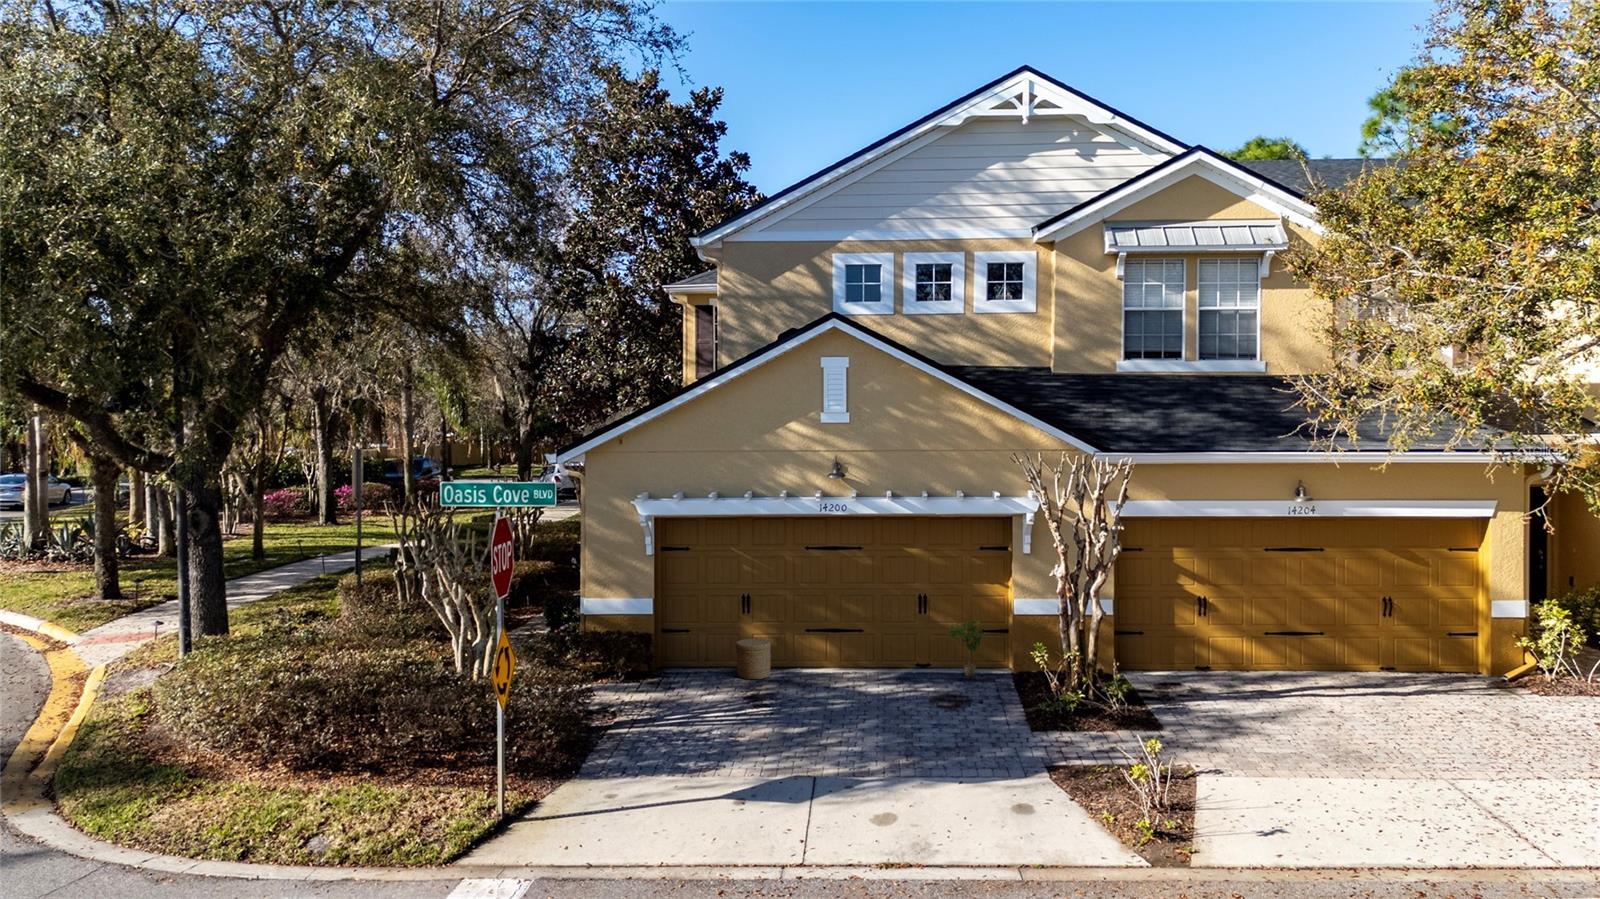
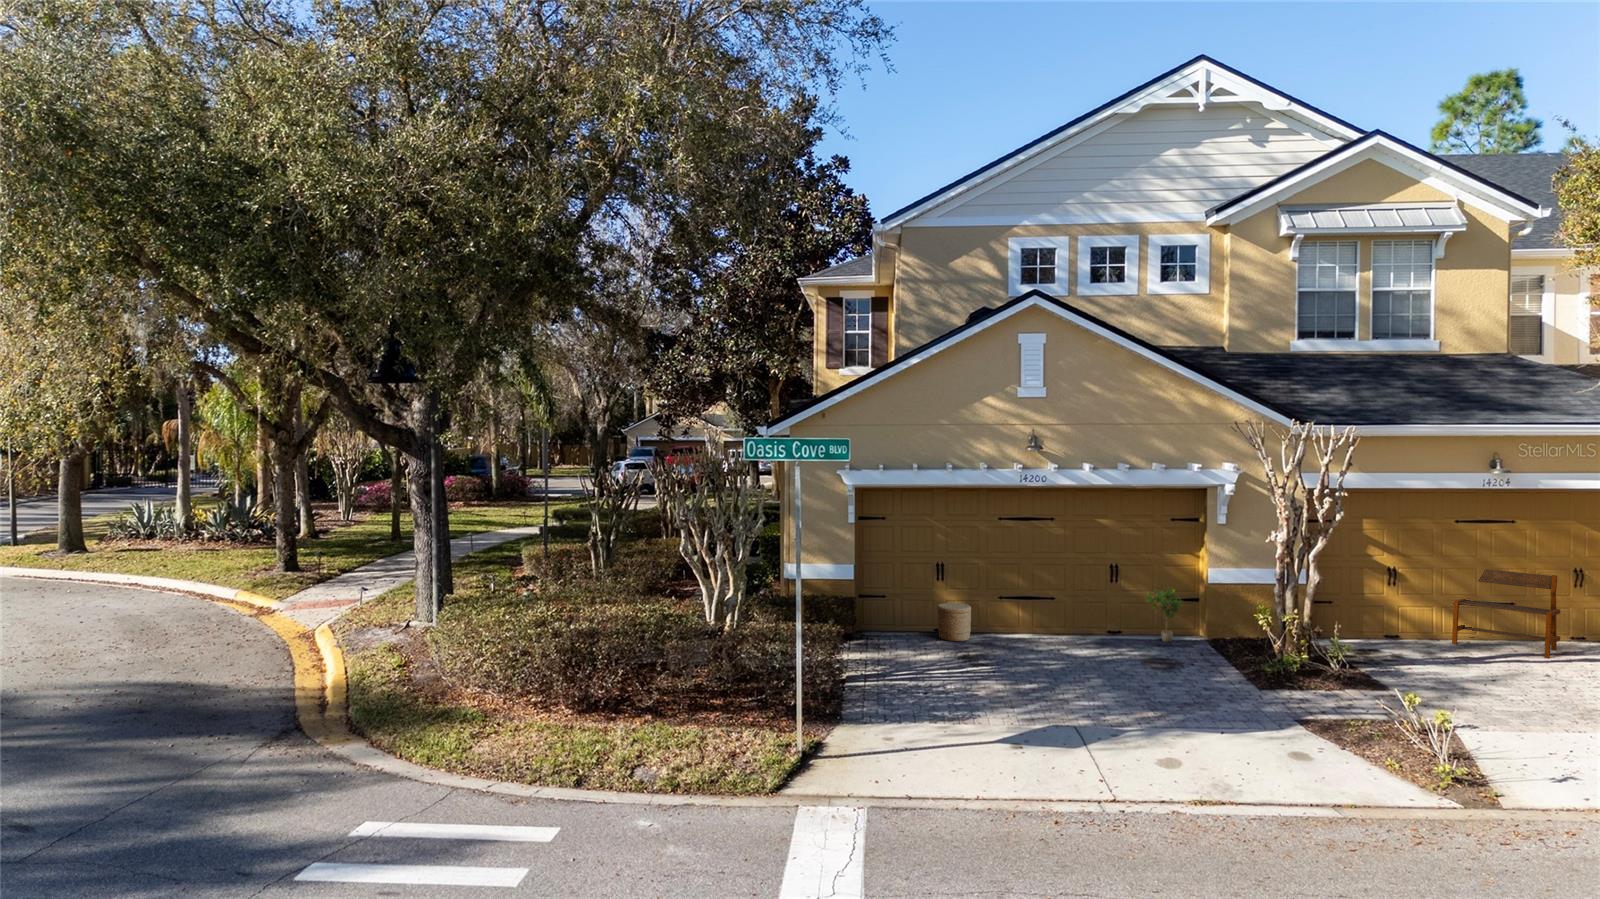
bench: none [1256,593,1359,687] -> present [1452,569,1560,658]

